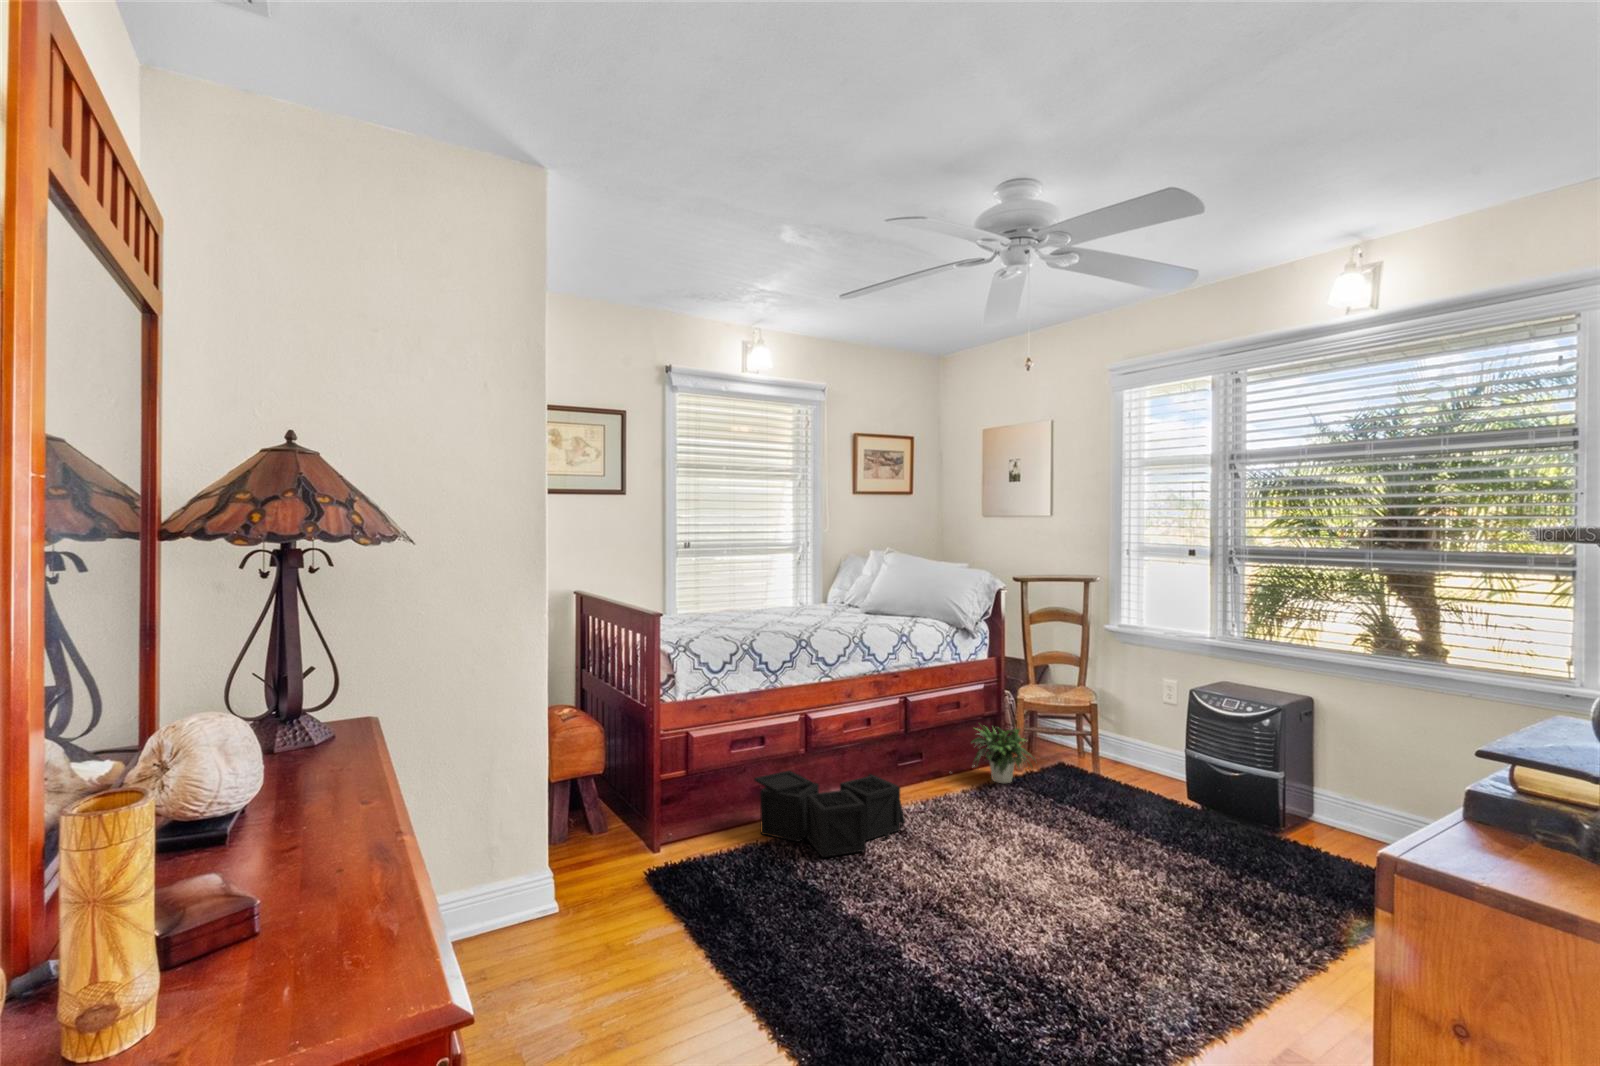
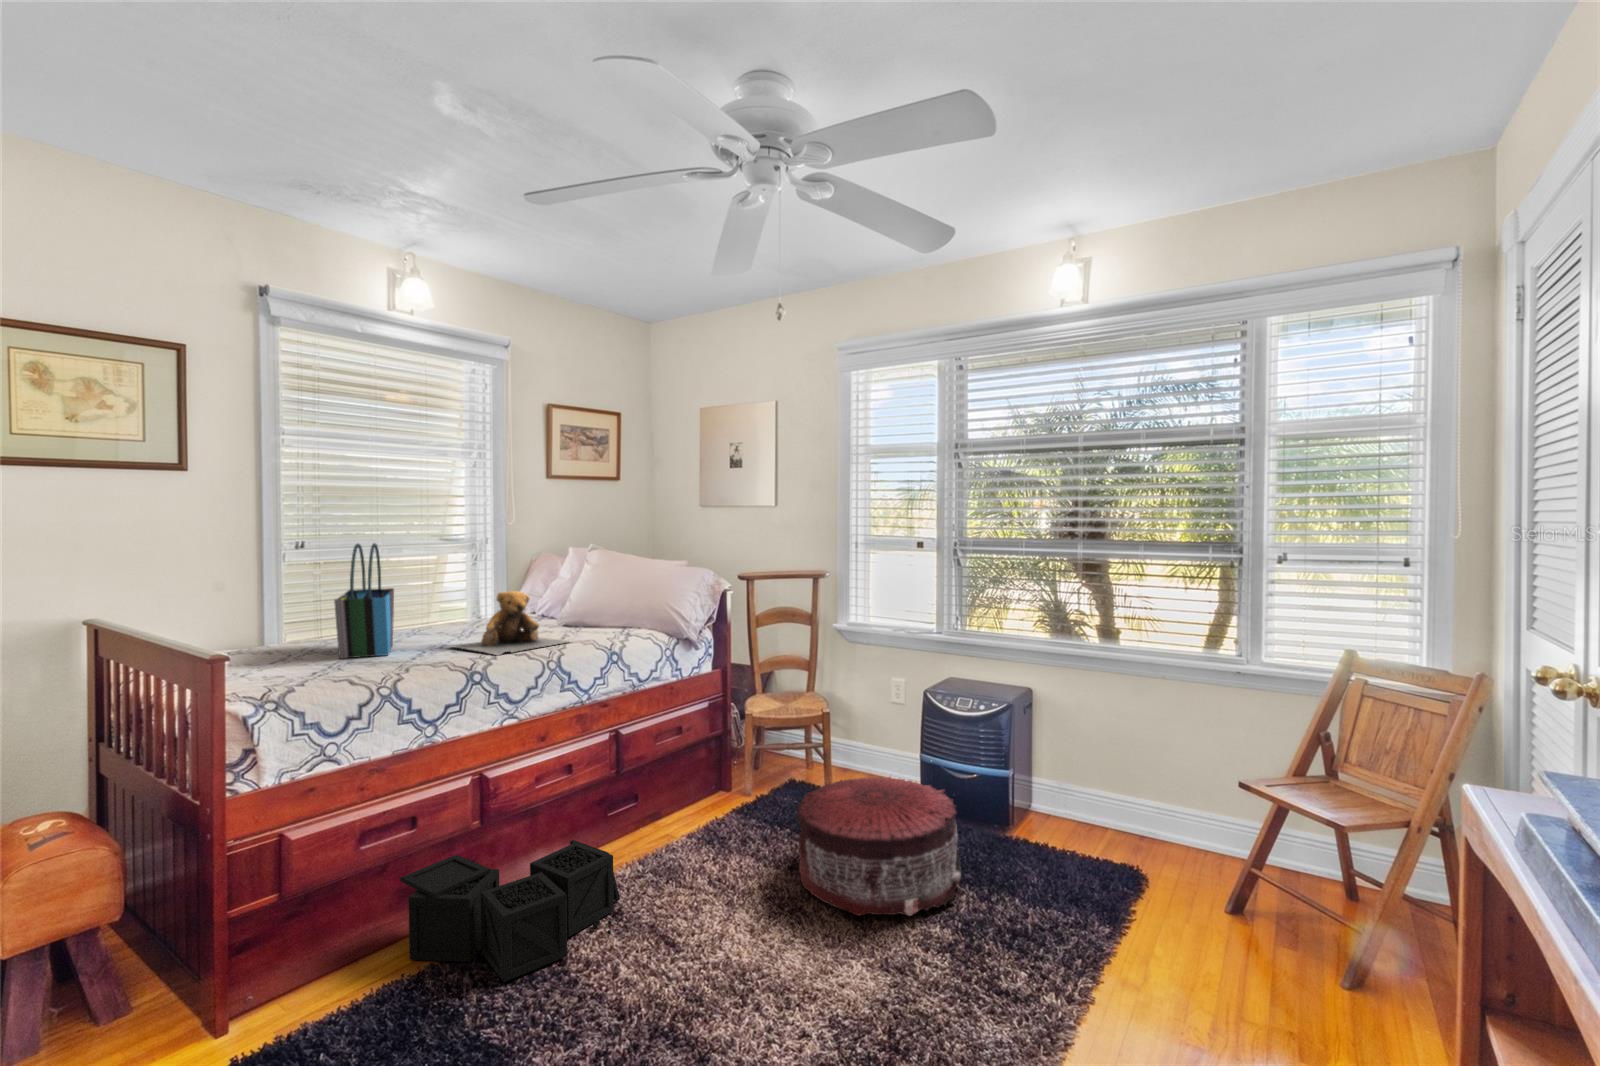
tote bag: none [713,544,747,625] -> present [334,543,394,659]
teddy bear: none [784,582,872,630] -> present [453,591,569,655]
potted plant: present [971,727,1036,783] -> none [670,748,770,816]
pouf: none [1053,758,1209,875] -> present [797,777,961,916]

